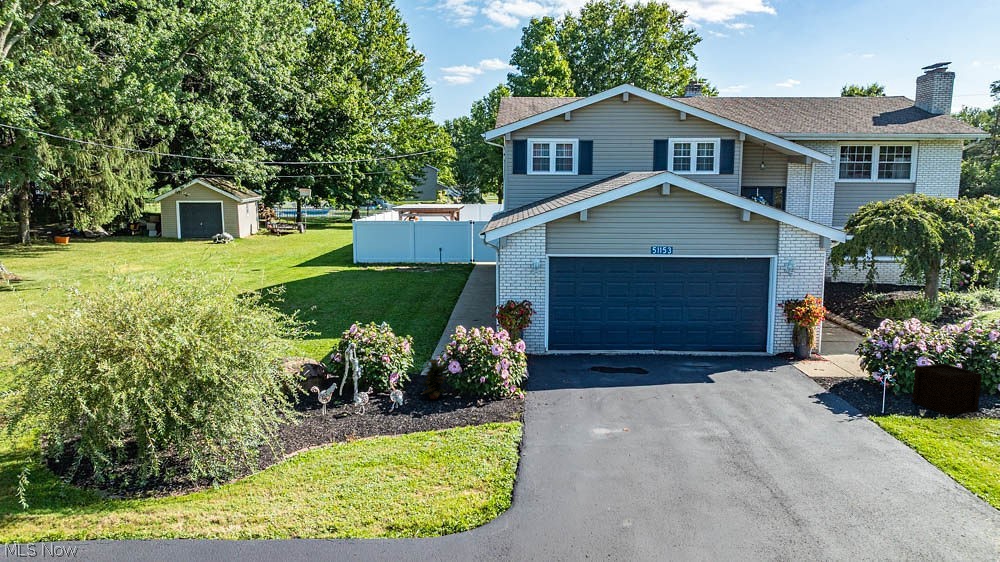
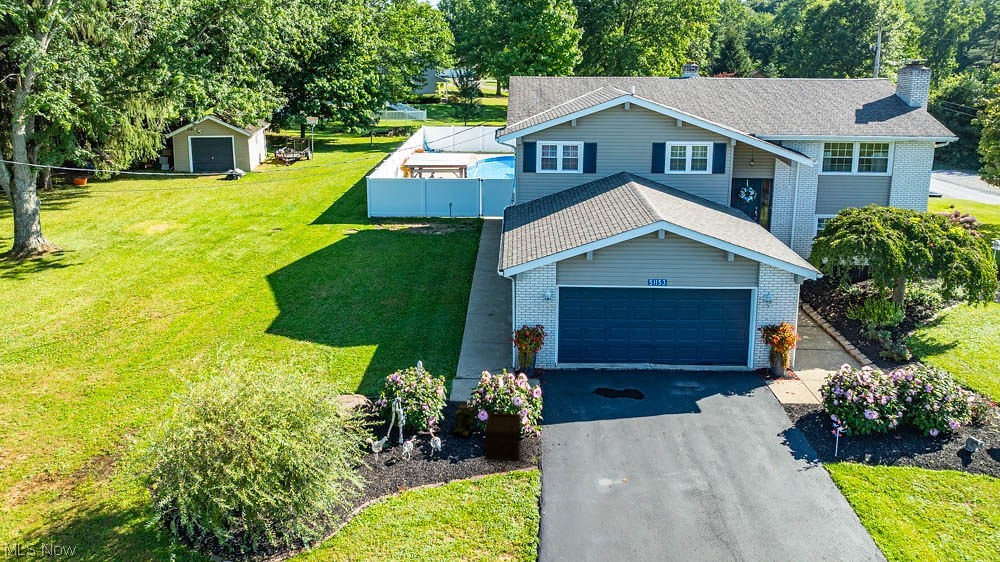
wooden crate: present [912,363,982,415] -> present [485,412,521,460]

